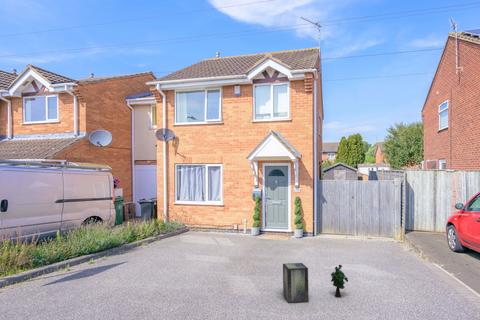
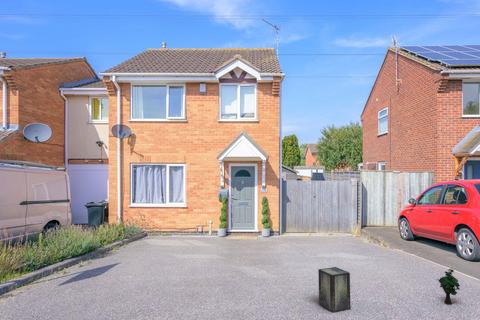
decorative plant: present [331,265,348,298] -> present [438,269,460,305]

